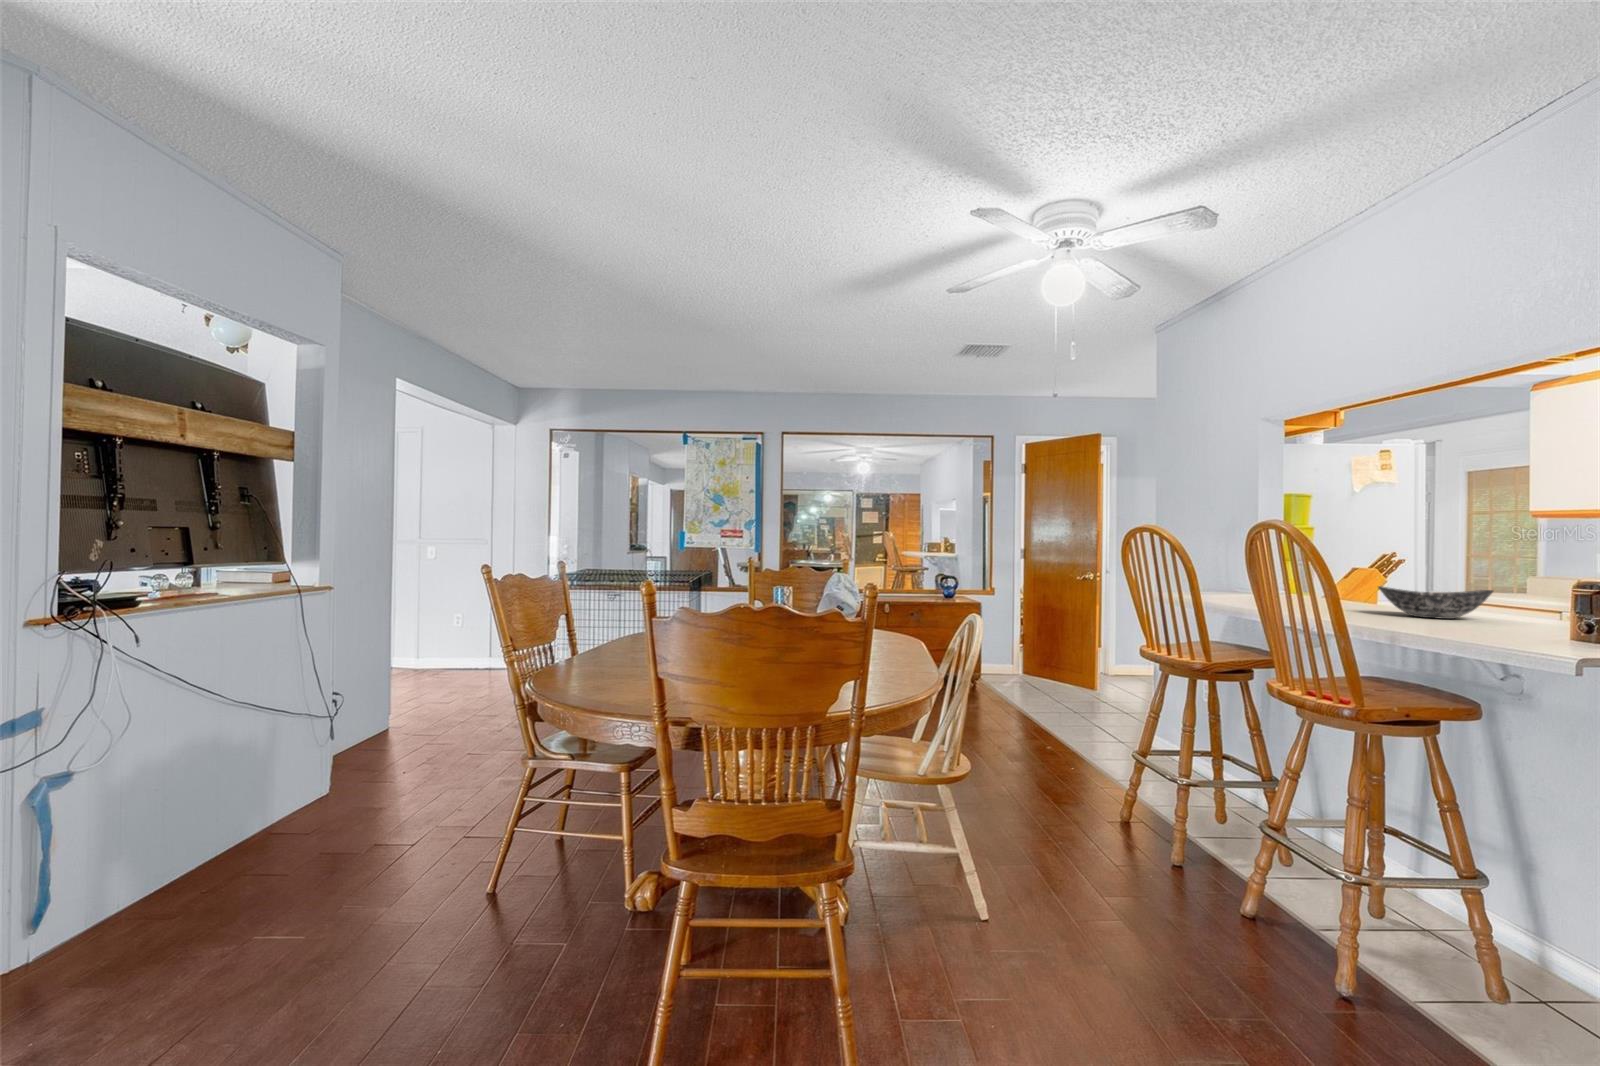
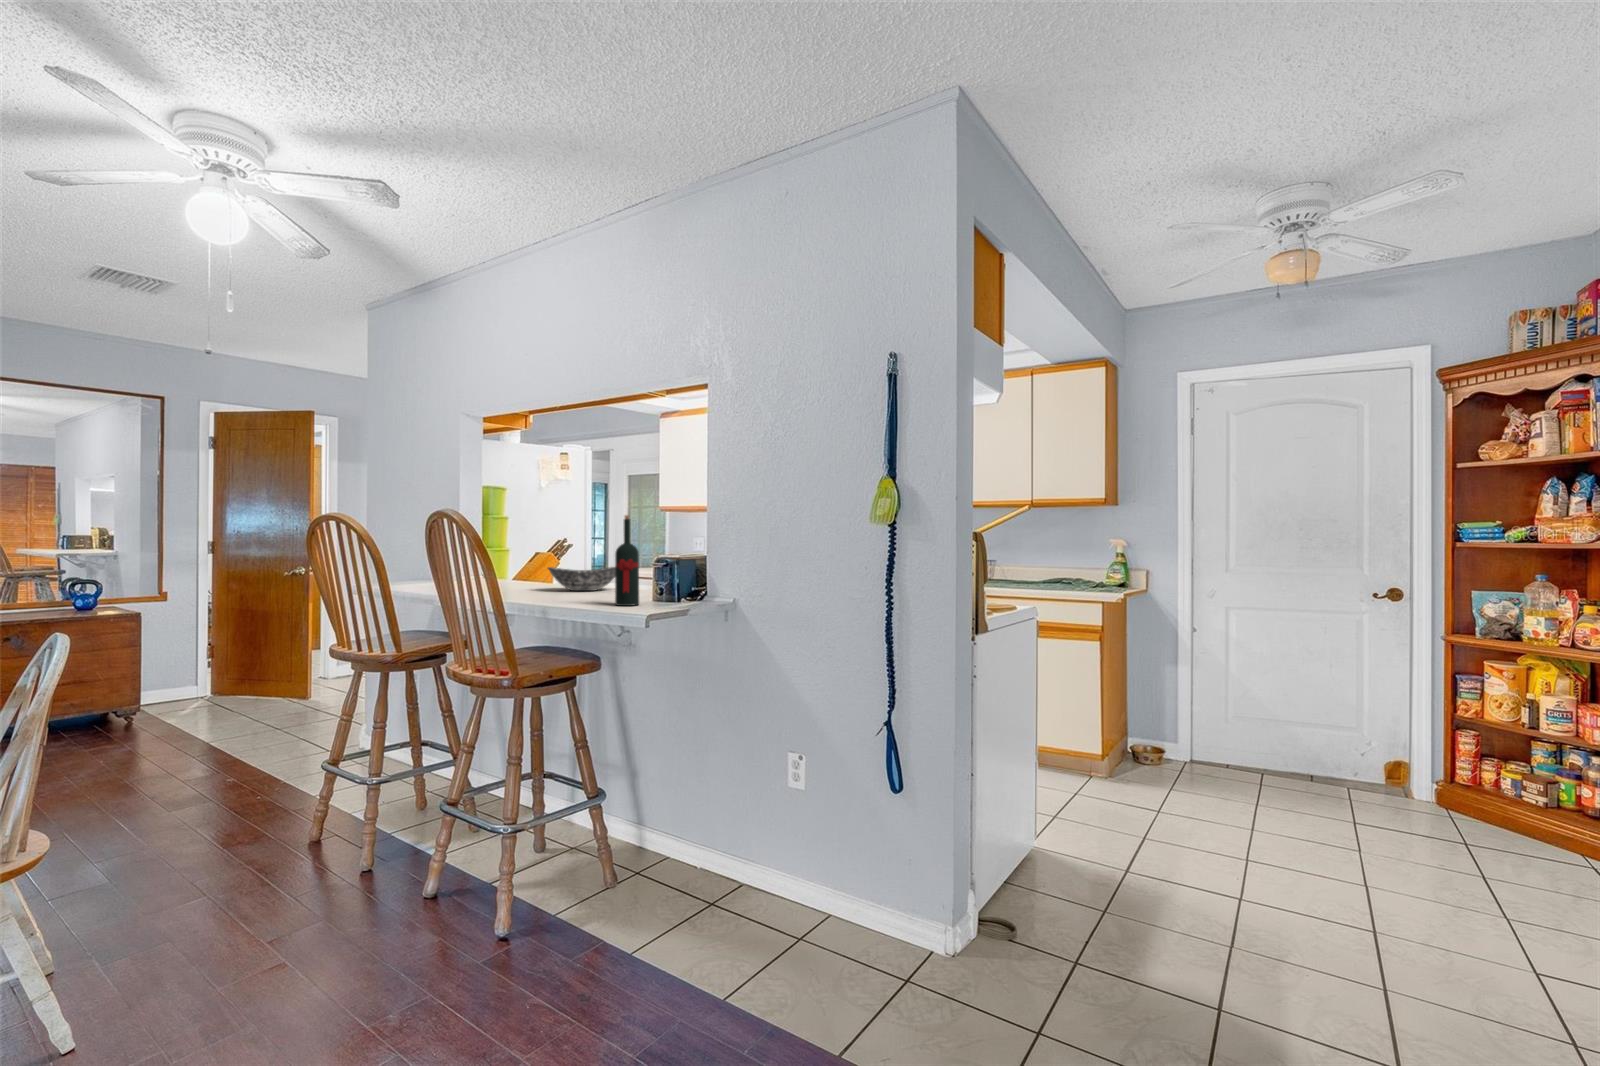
wine bottle: none [1503,525,1546,644] -> present [615,515,639,606]

